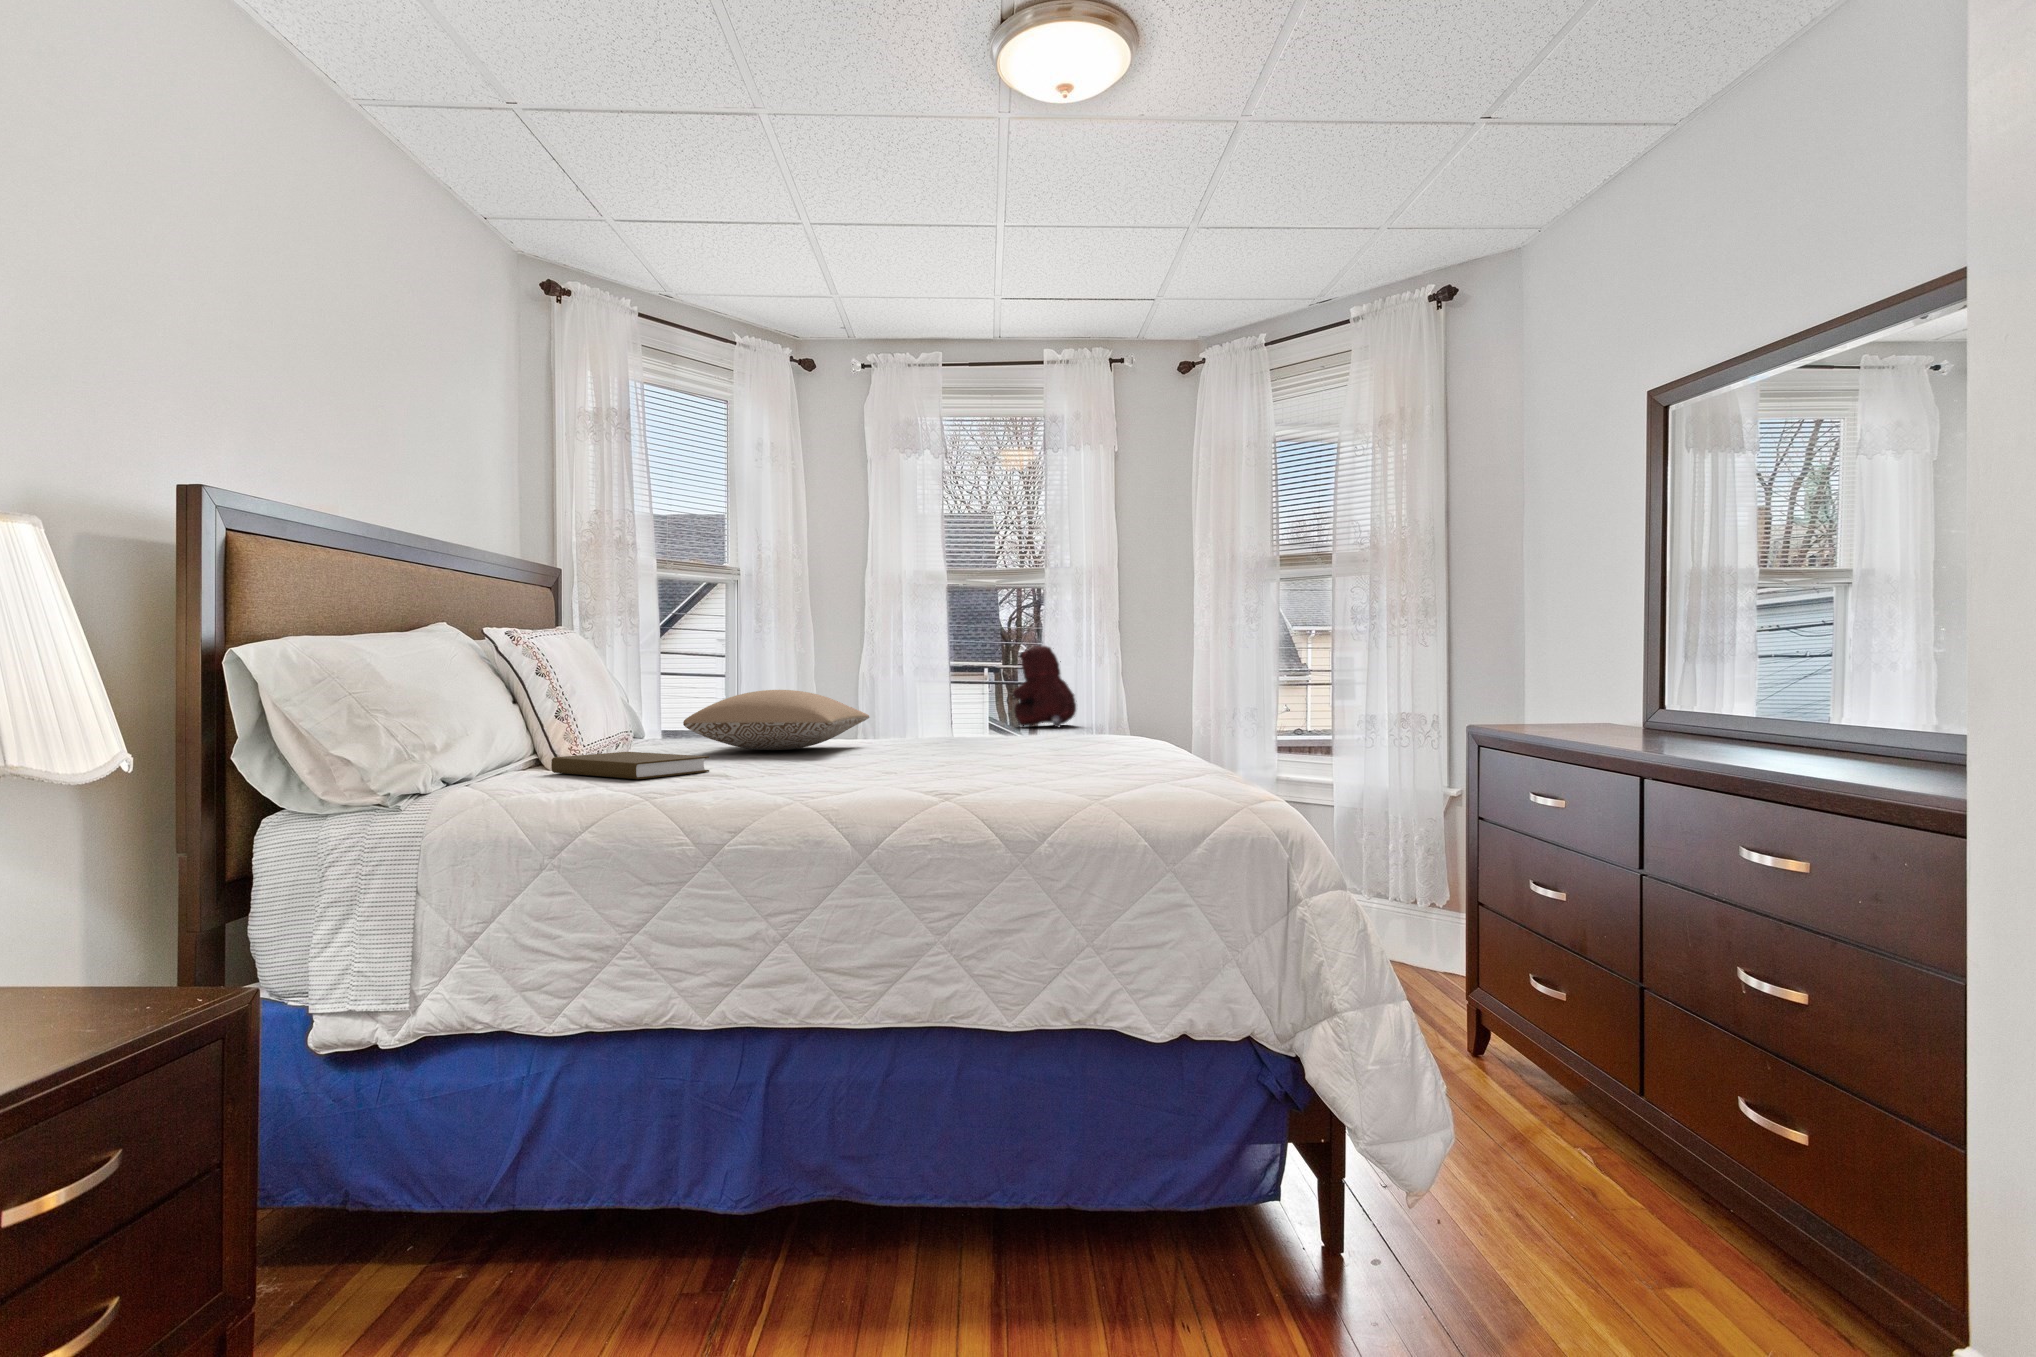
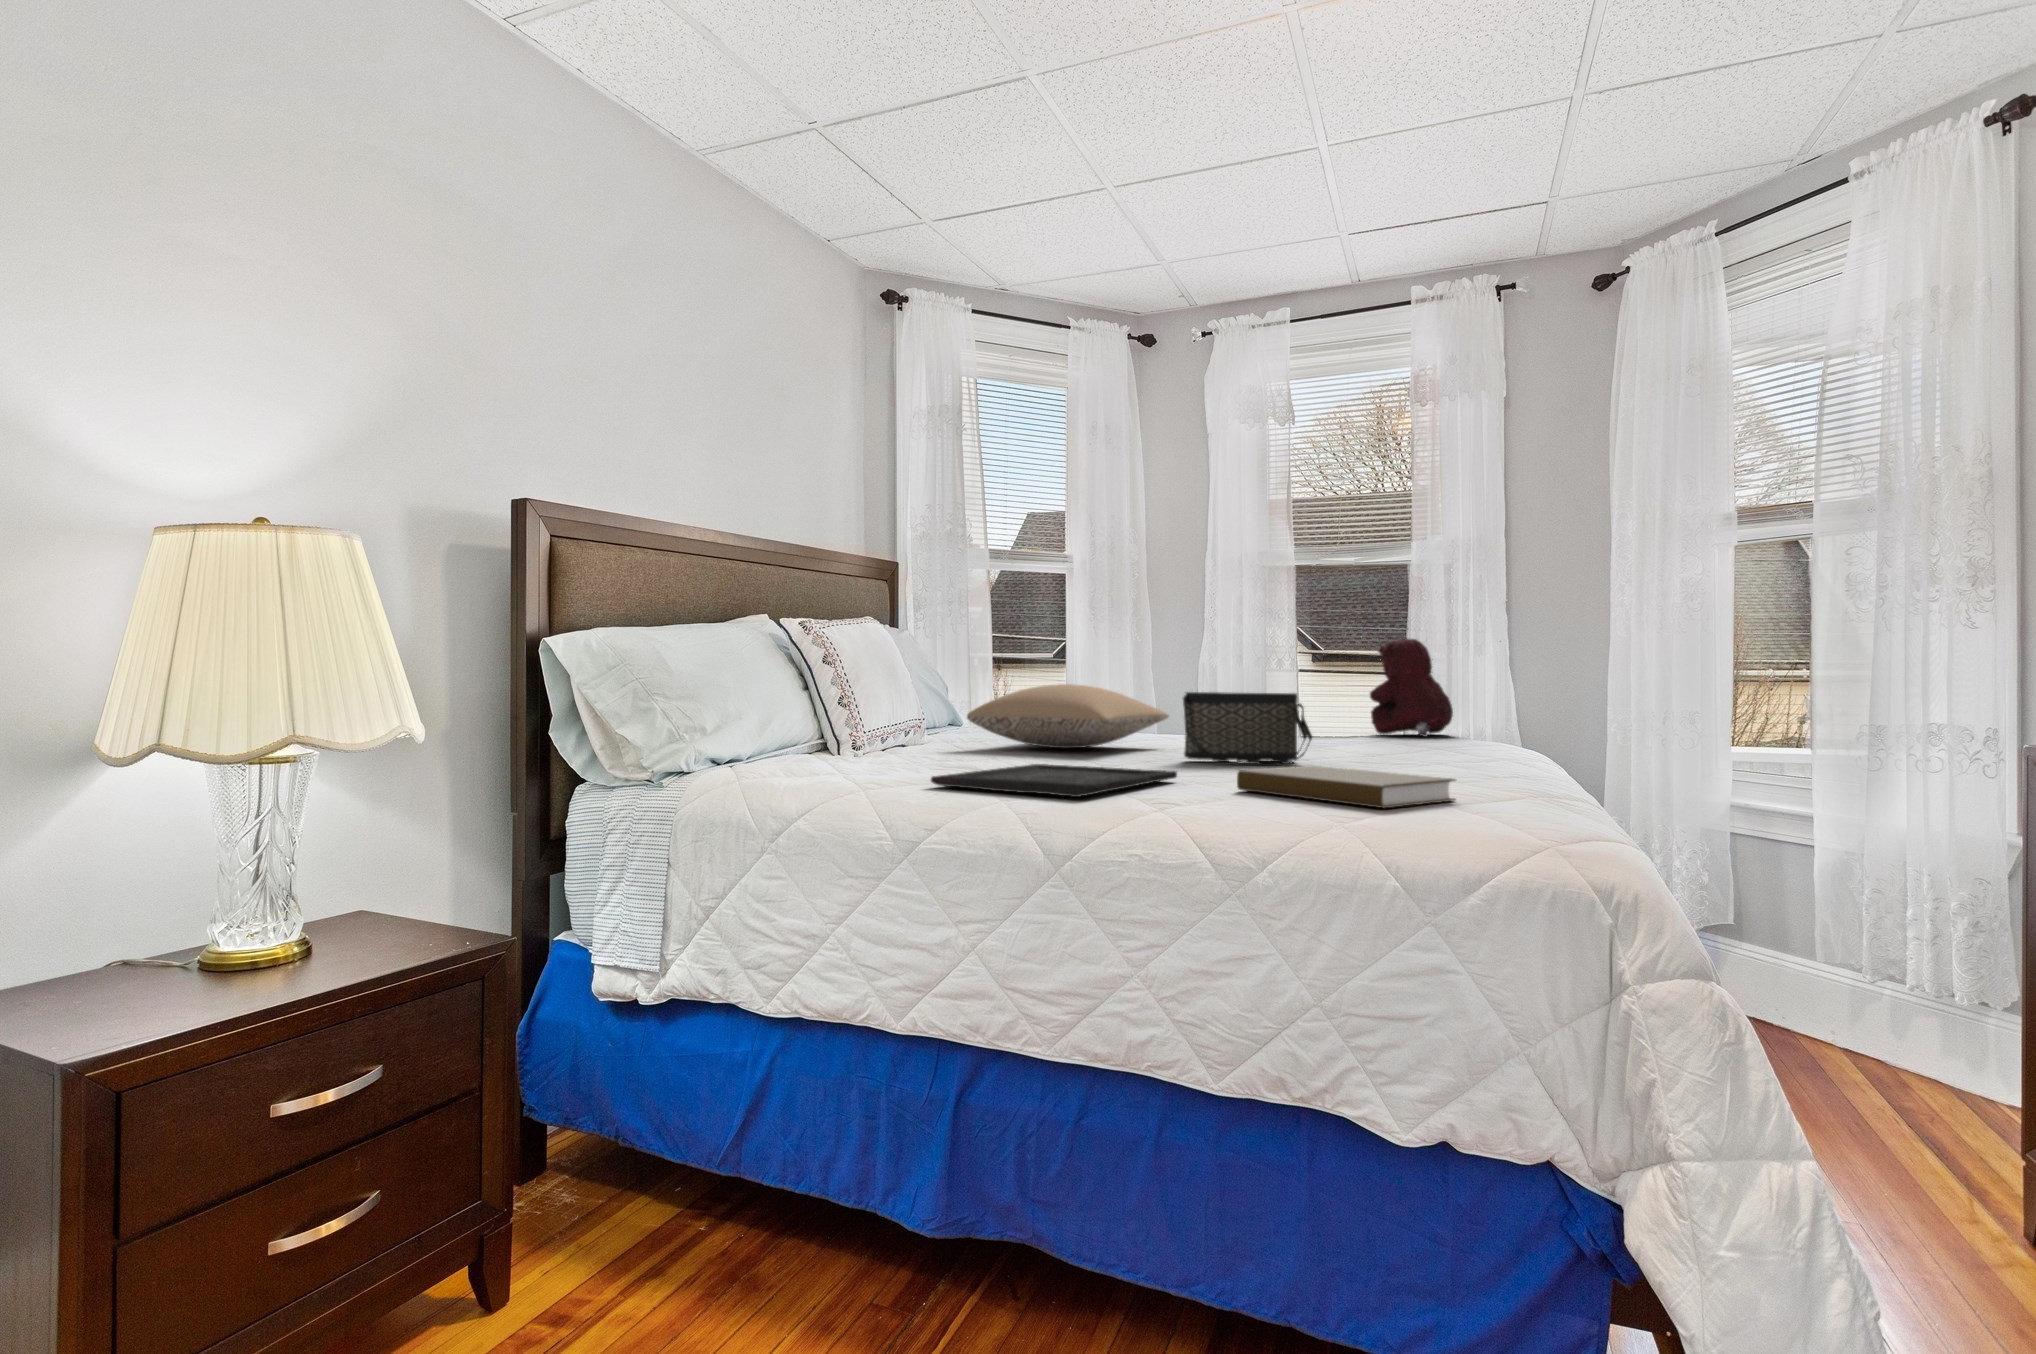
handbag: none [904,695,1013,757] -> present [1183,692,1312,765]
book: present [551,752,709,779] -> present [1237,766,1455,808]
tray: none [723,766,932,794] -> present [931,764,1177,797]

